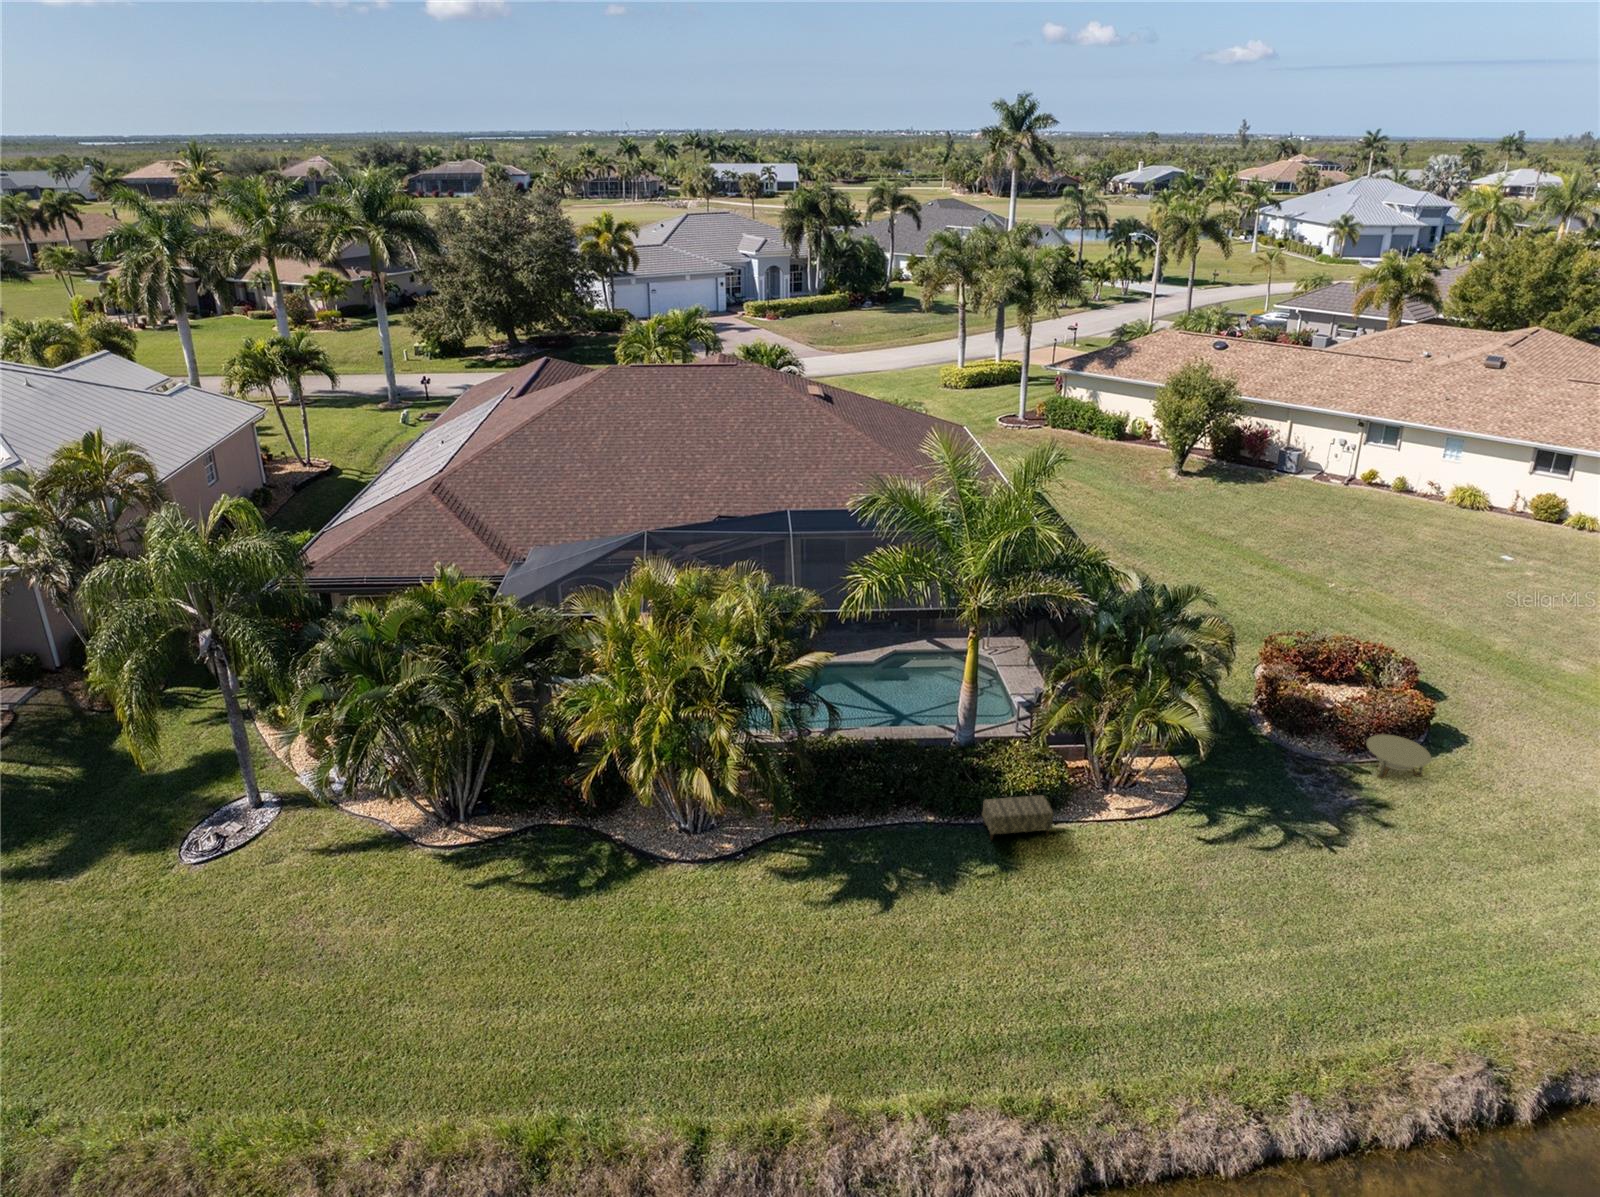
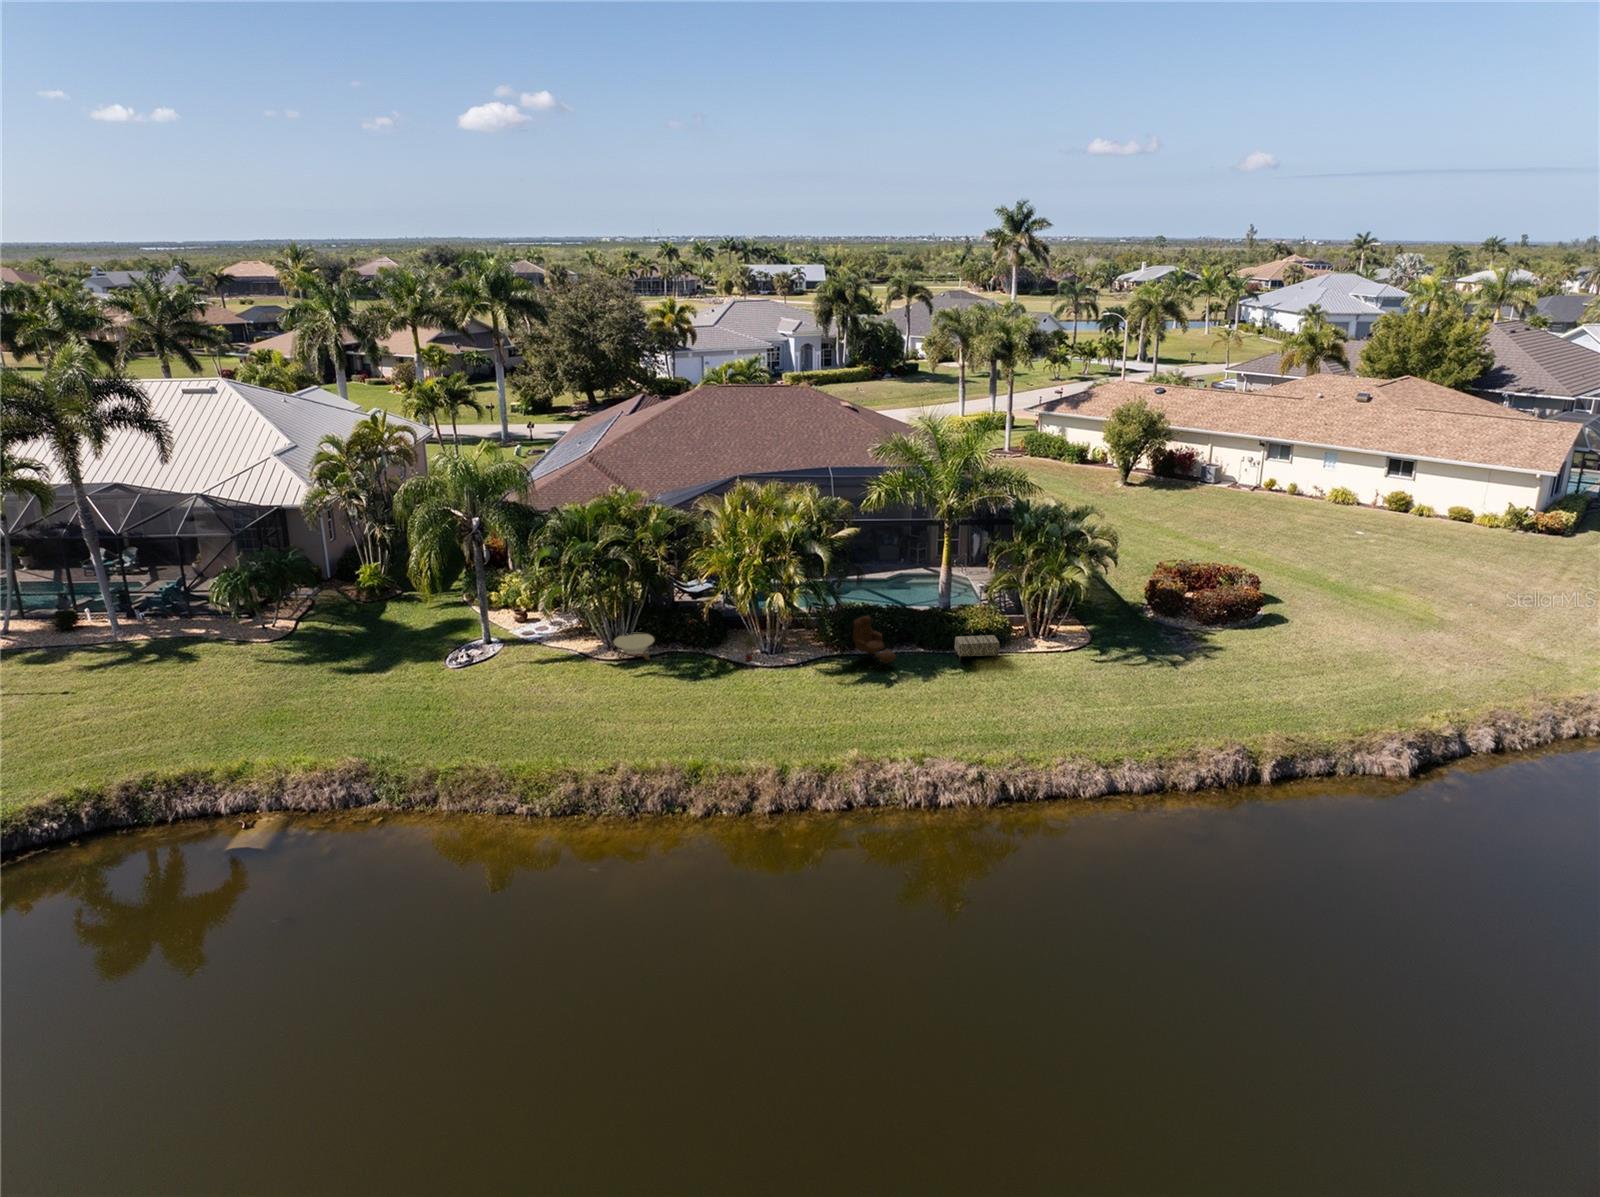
round table: present [1367,734,1431,779] -> present [614,634,654,660]
lounge chair: none [825,770,893,858] -> present [853,616,896,663]
potted tree: none [645,802,678,846] -> present [740,632,759,661]

